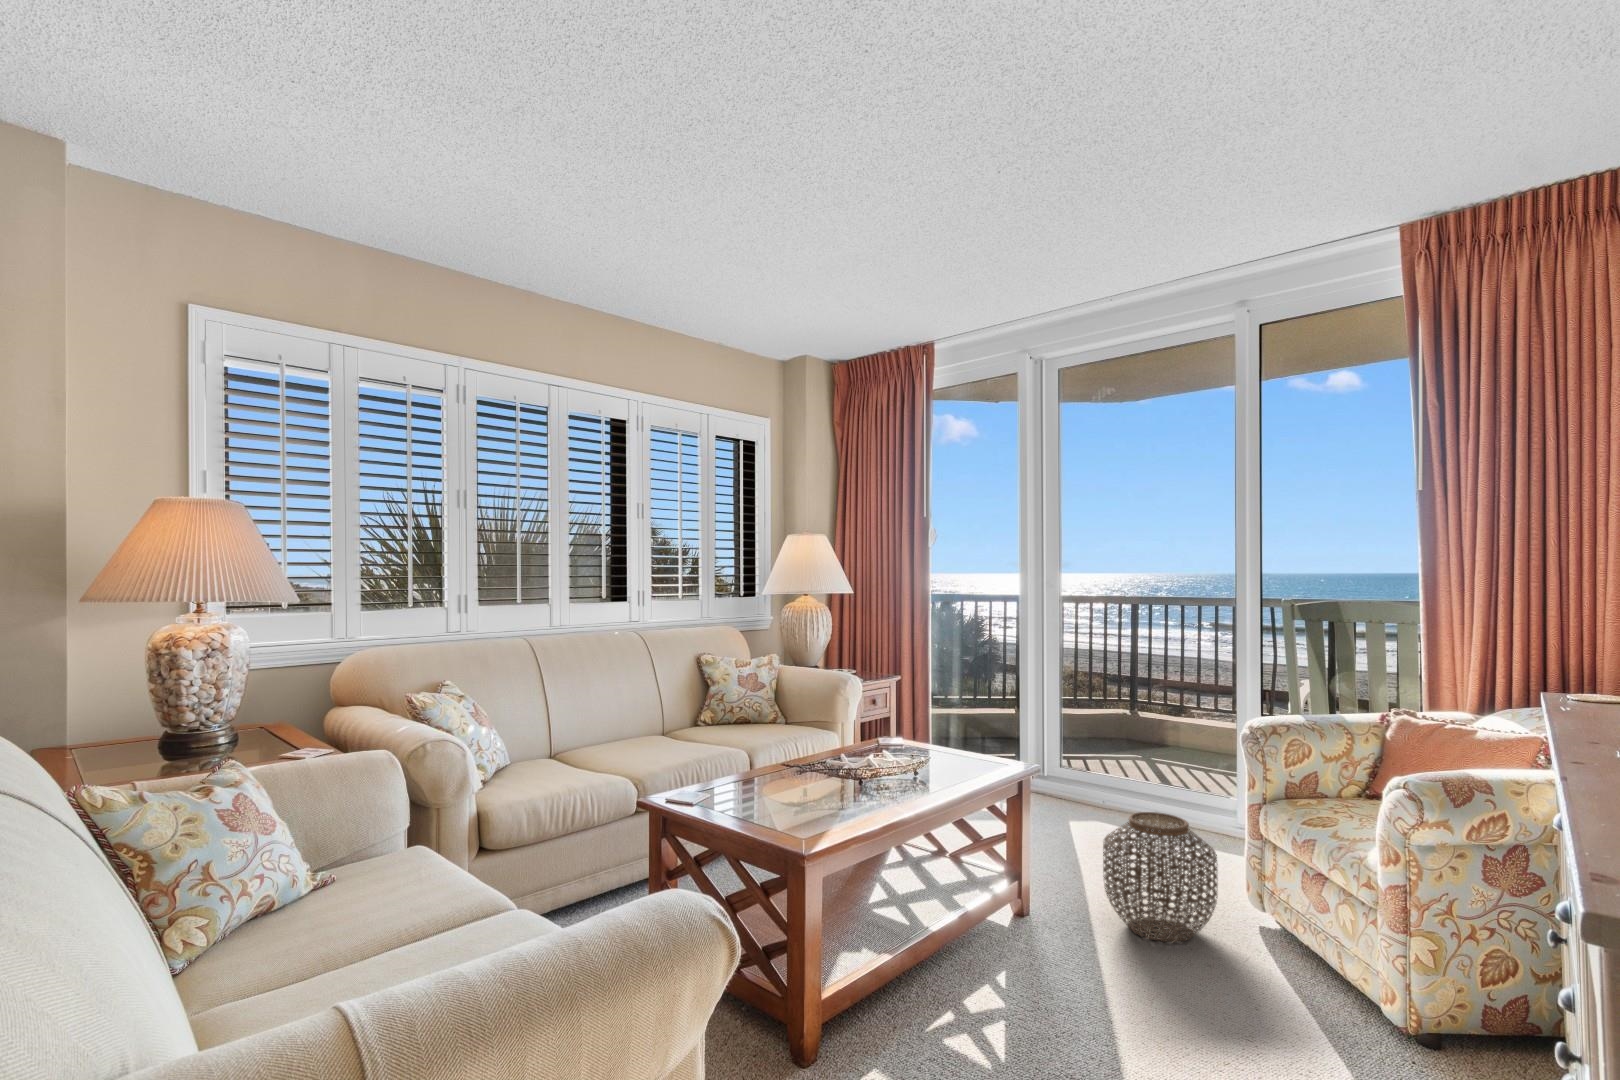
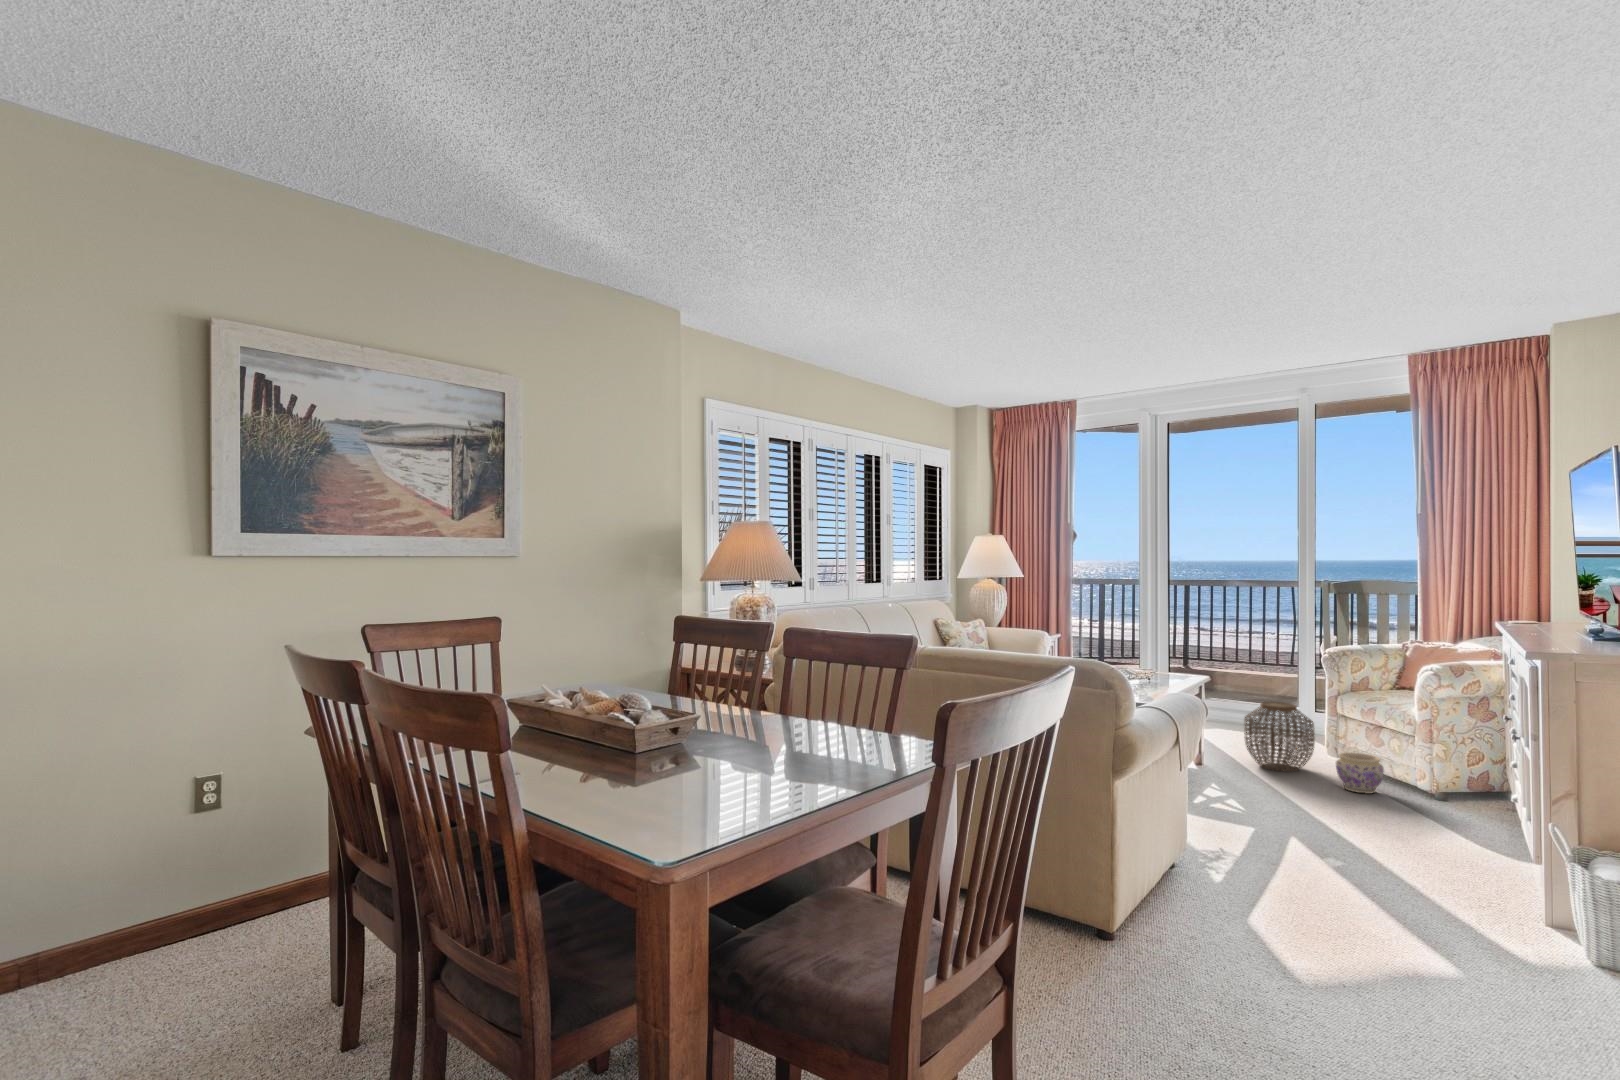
planter: none [1234,926,1320,1018] -> present [1336,752,1384,794]

